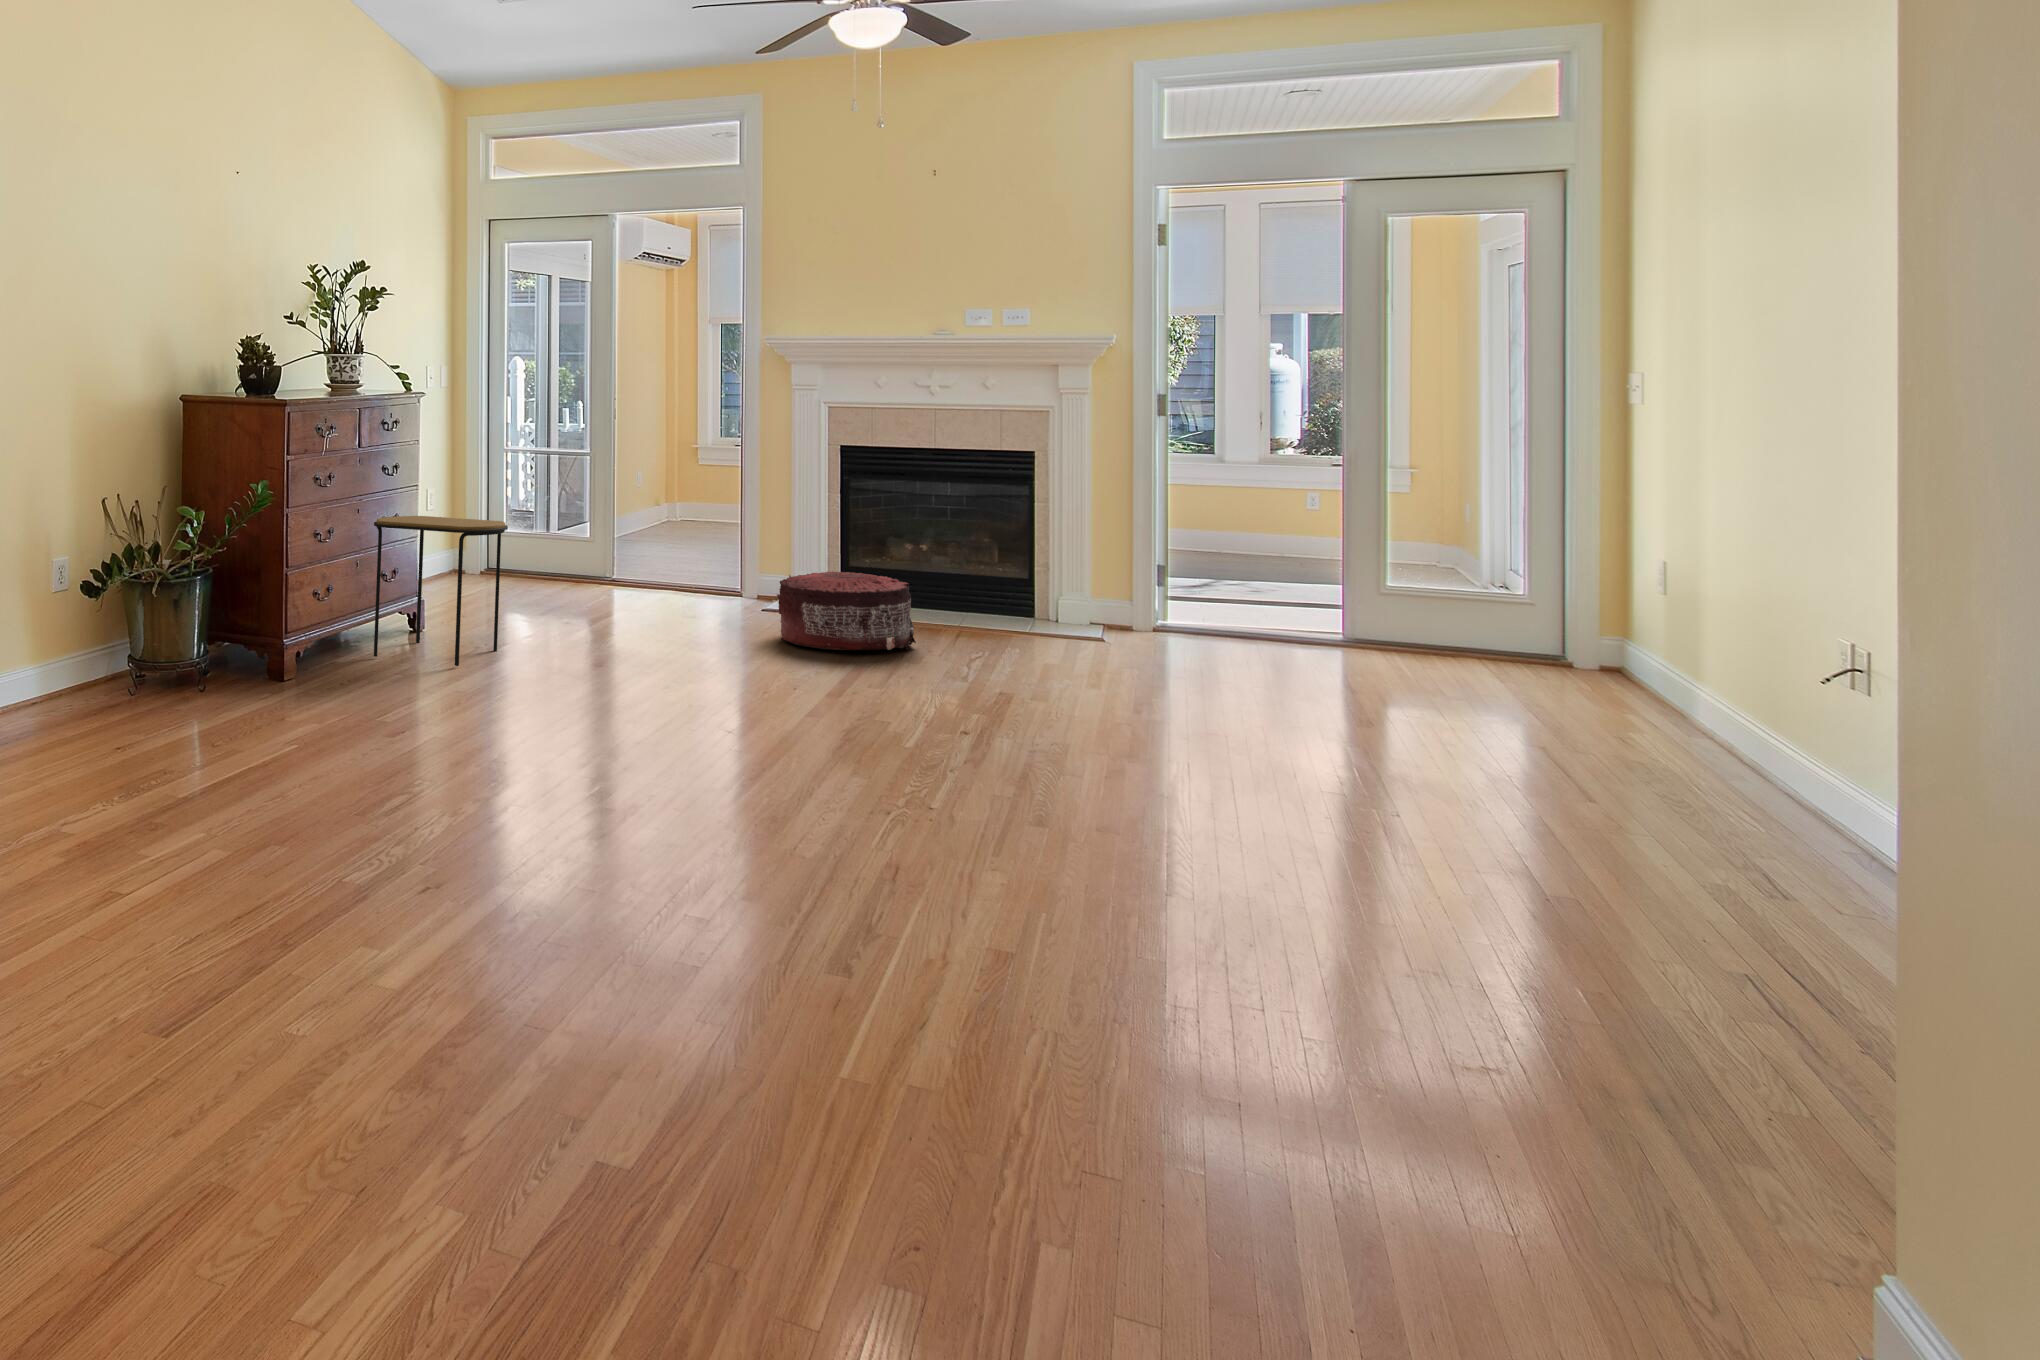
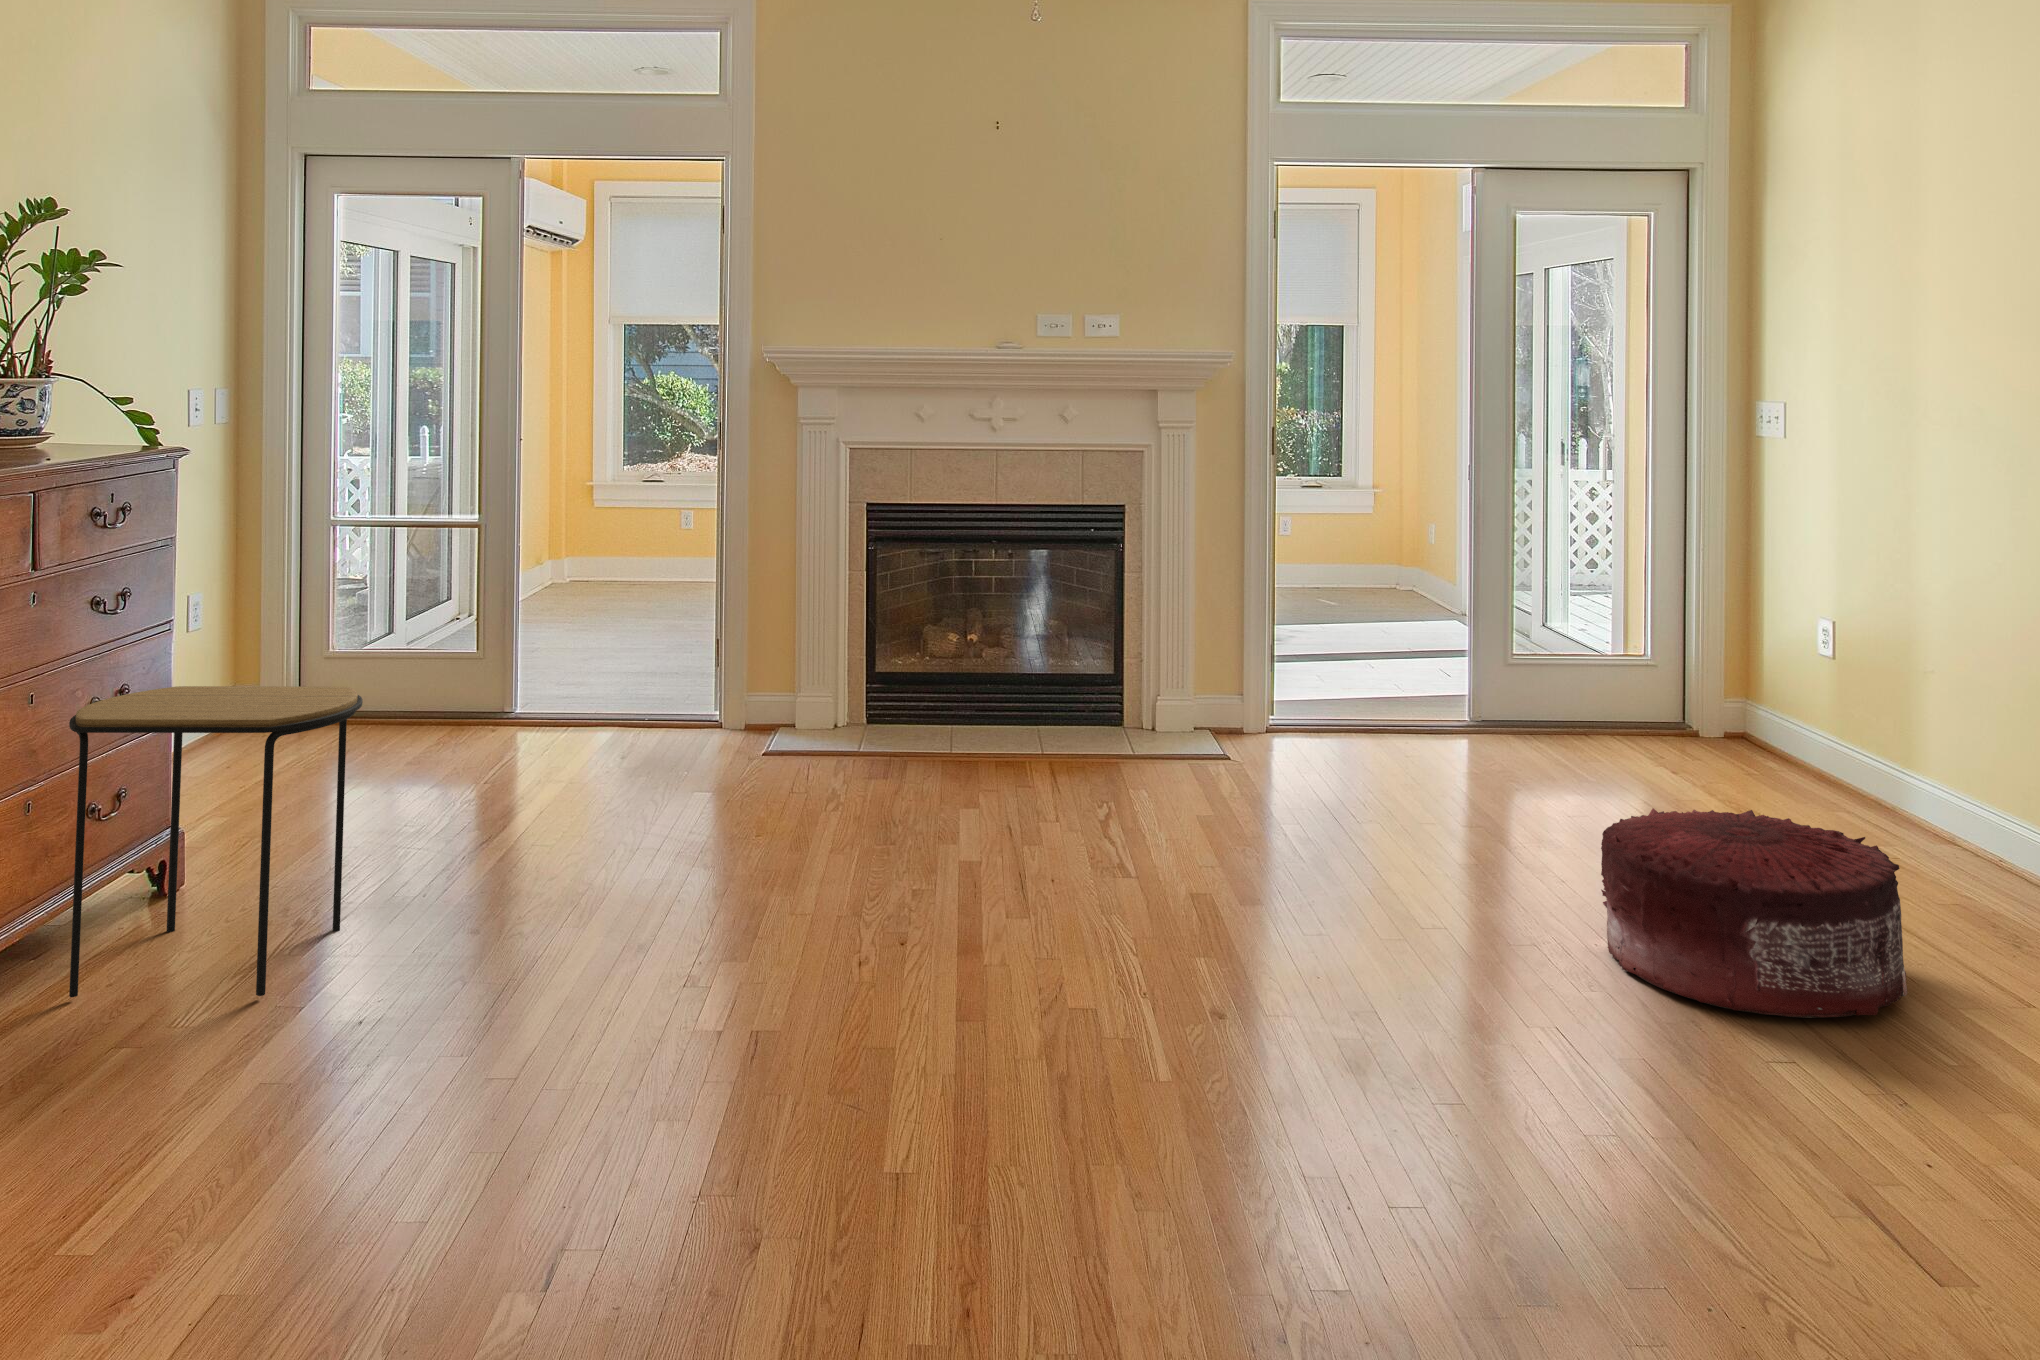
pouf: present [777,571,916,650] -> present [1601,808,1907,1018]

